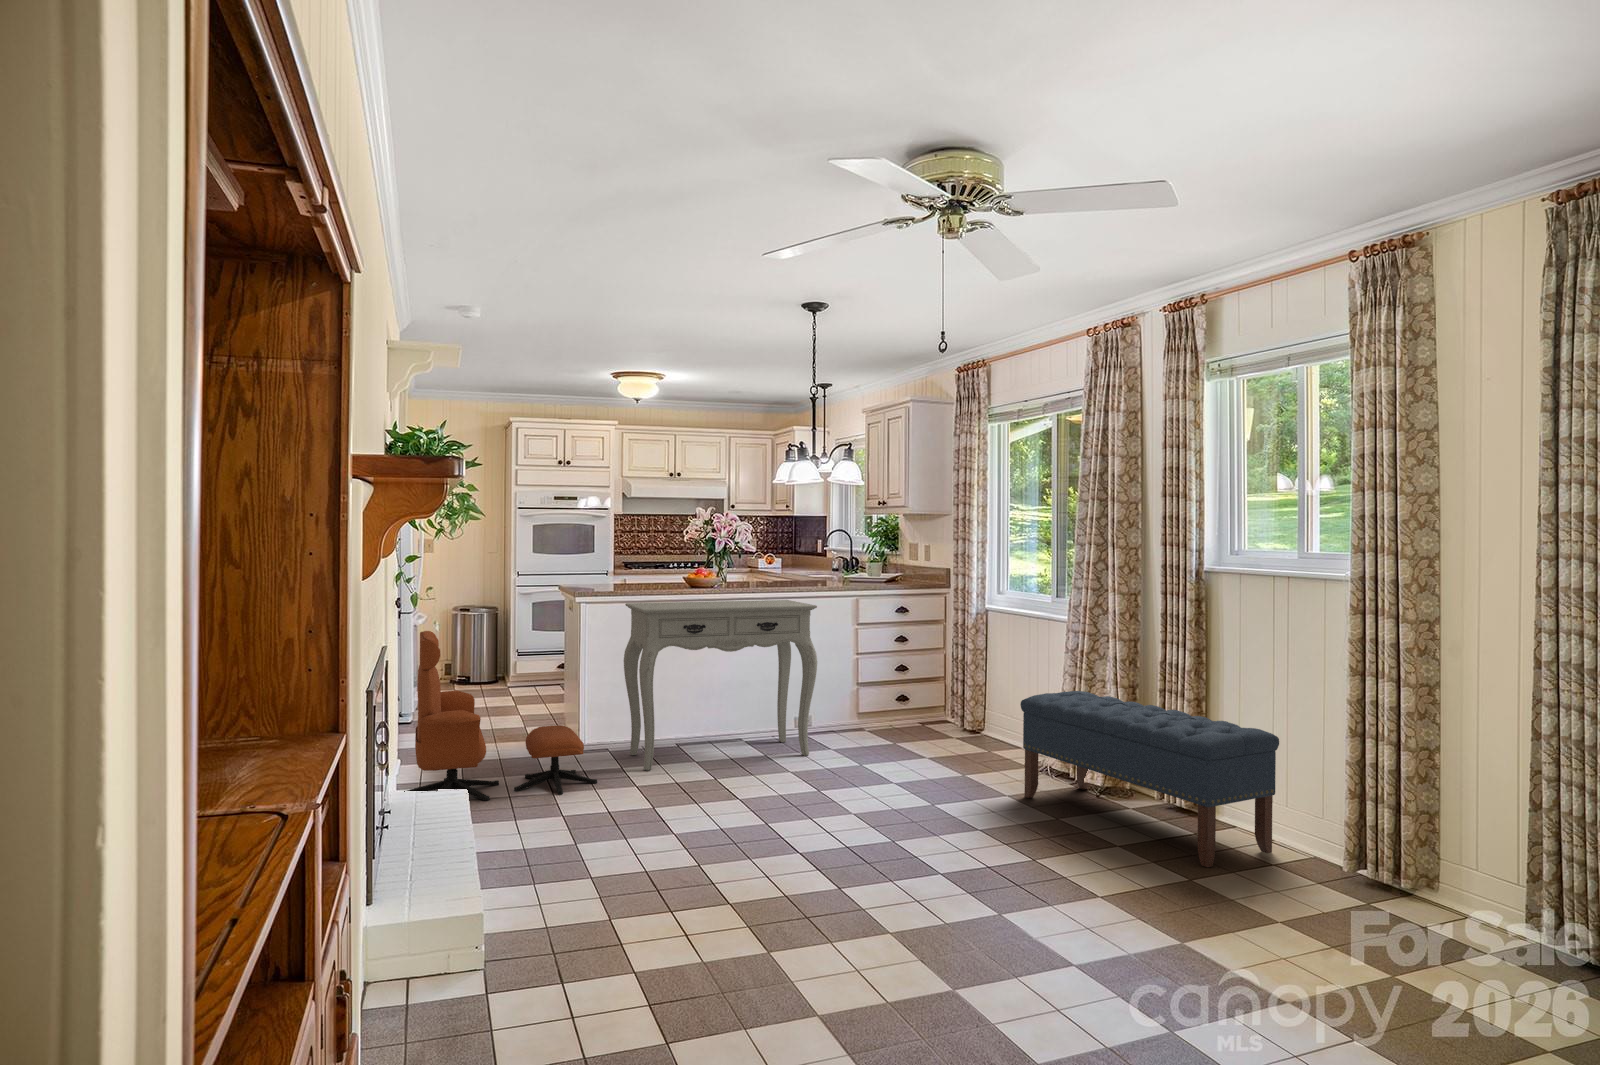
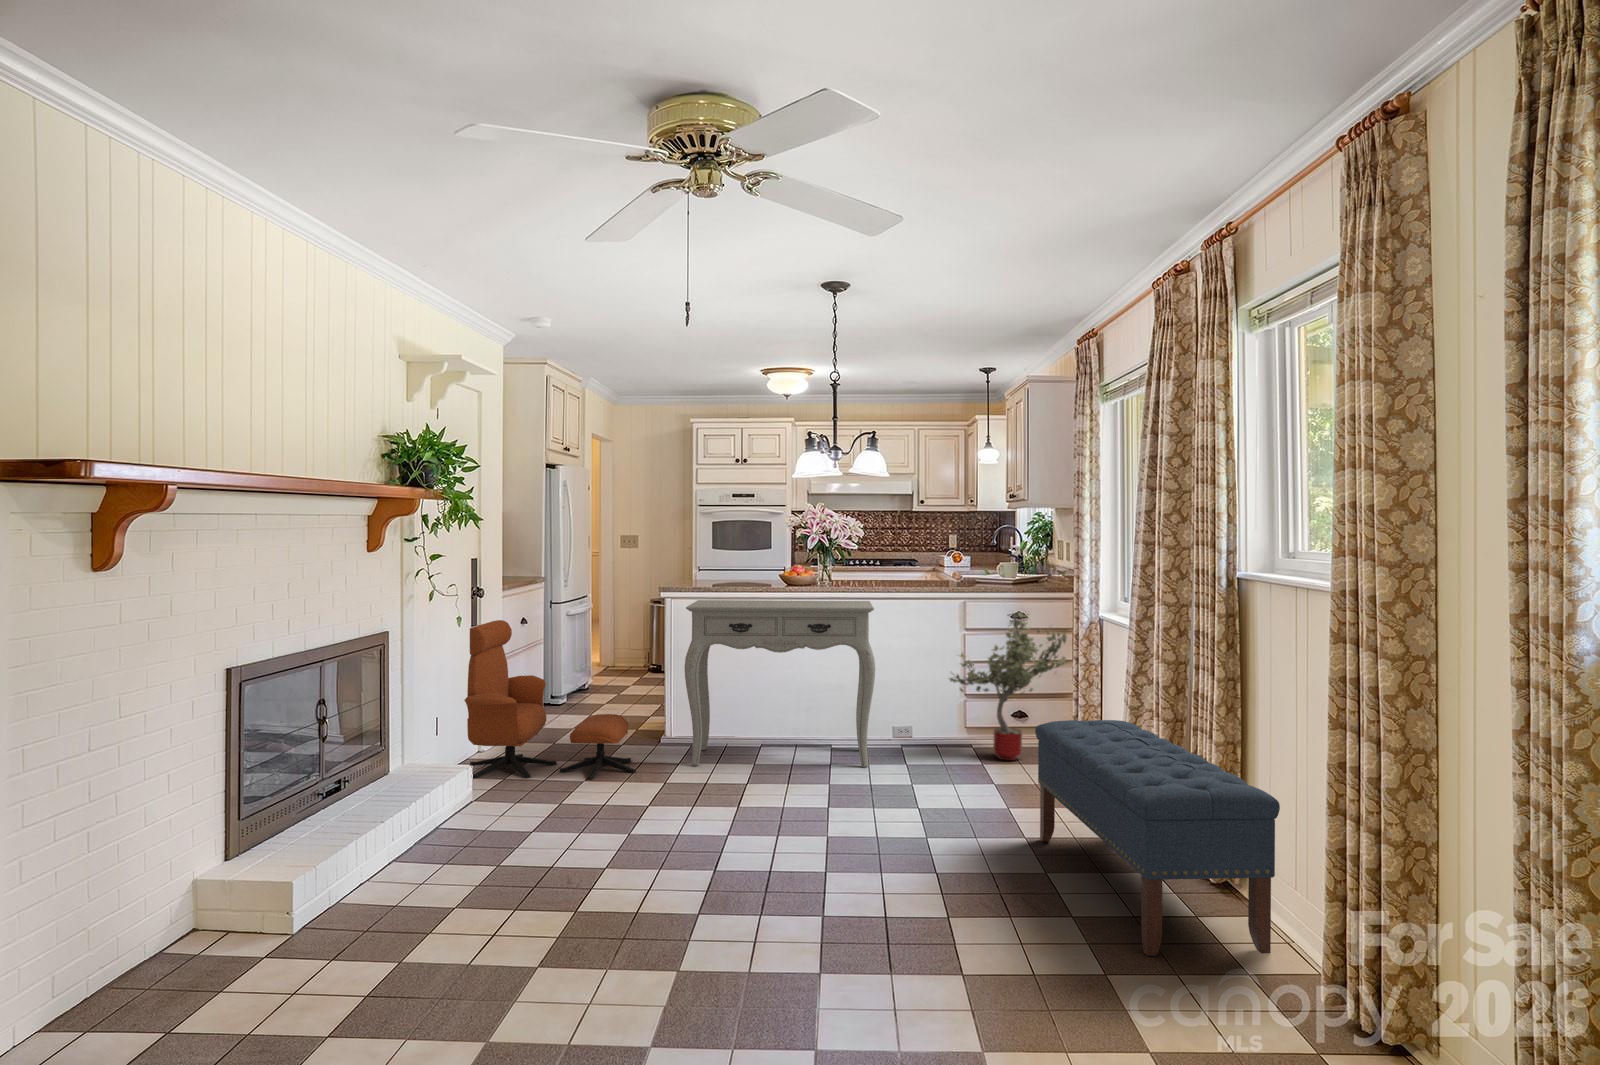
potted tree: none [864,605,957,738] -> present [950,612,1067,761]

